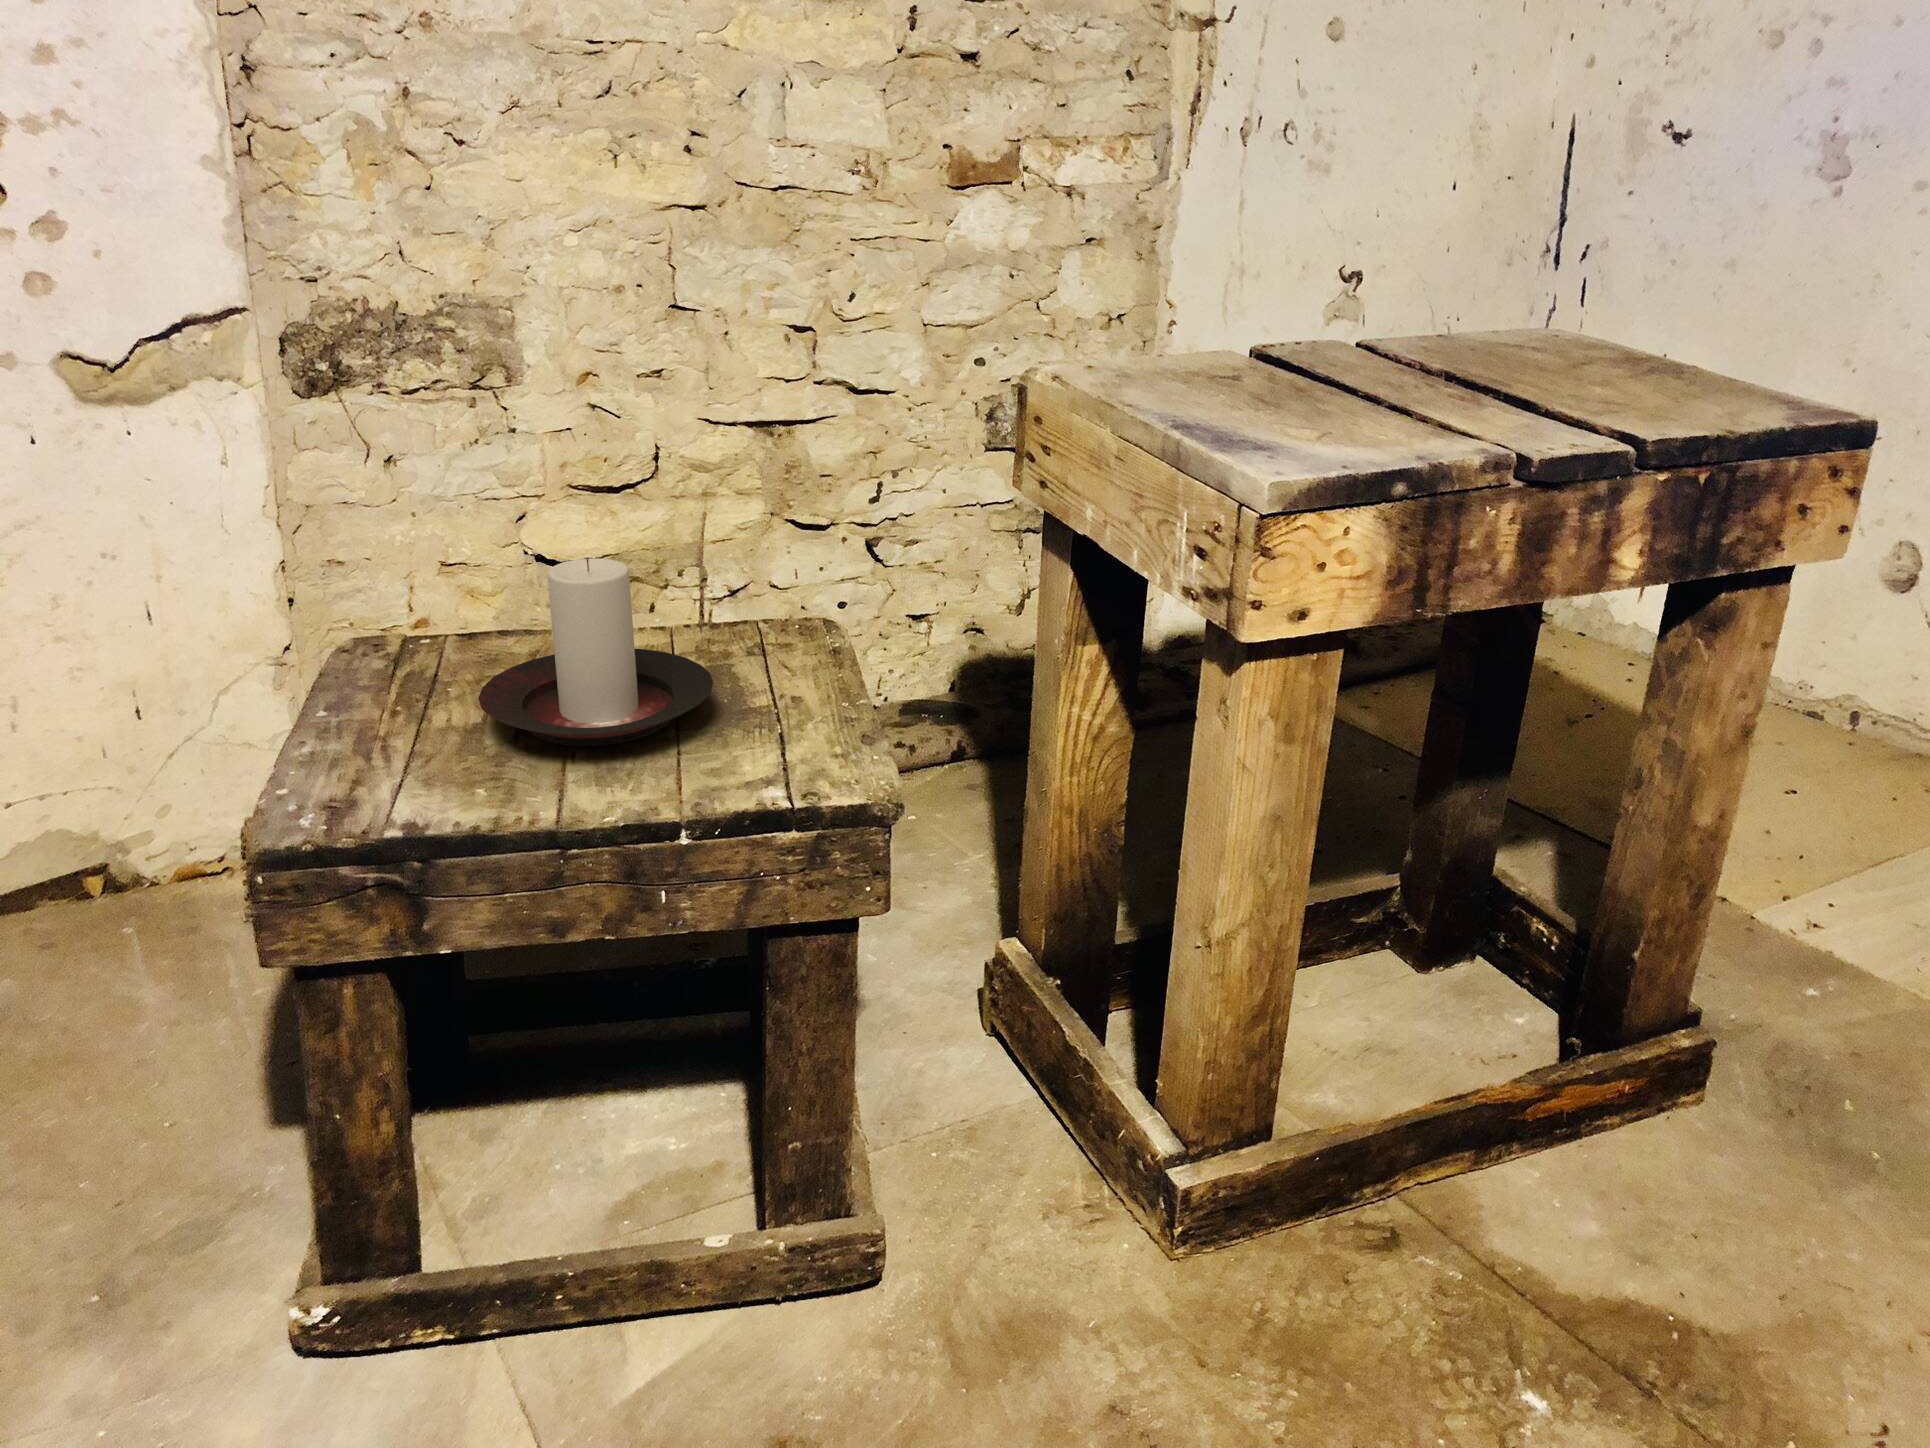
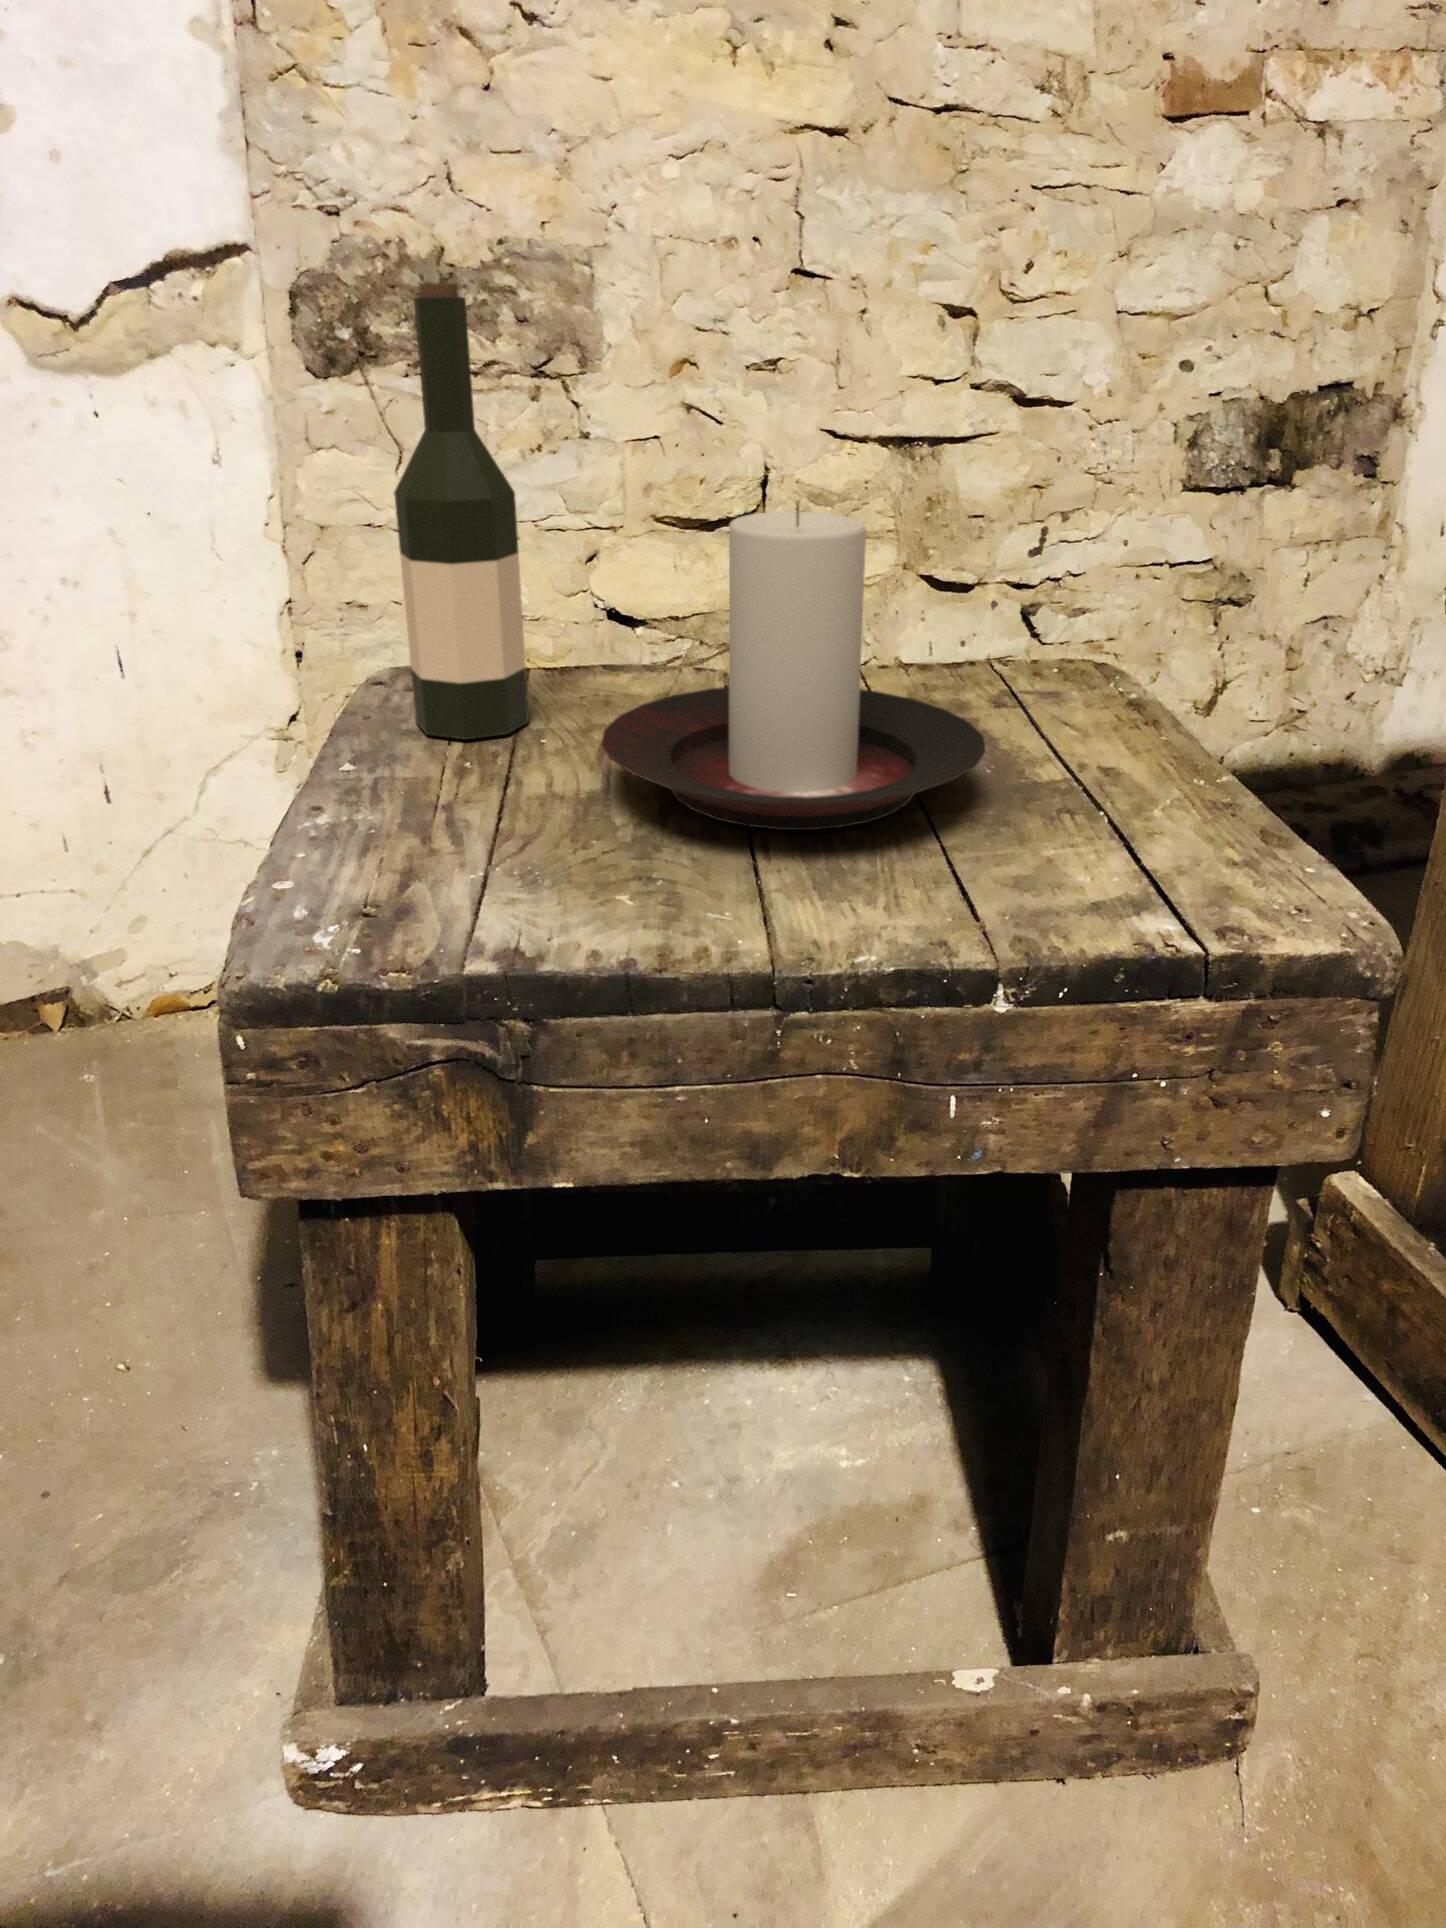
wine bottle: none [350,421,444,690] -> present [394,283,529,739]

